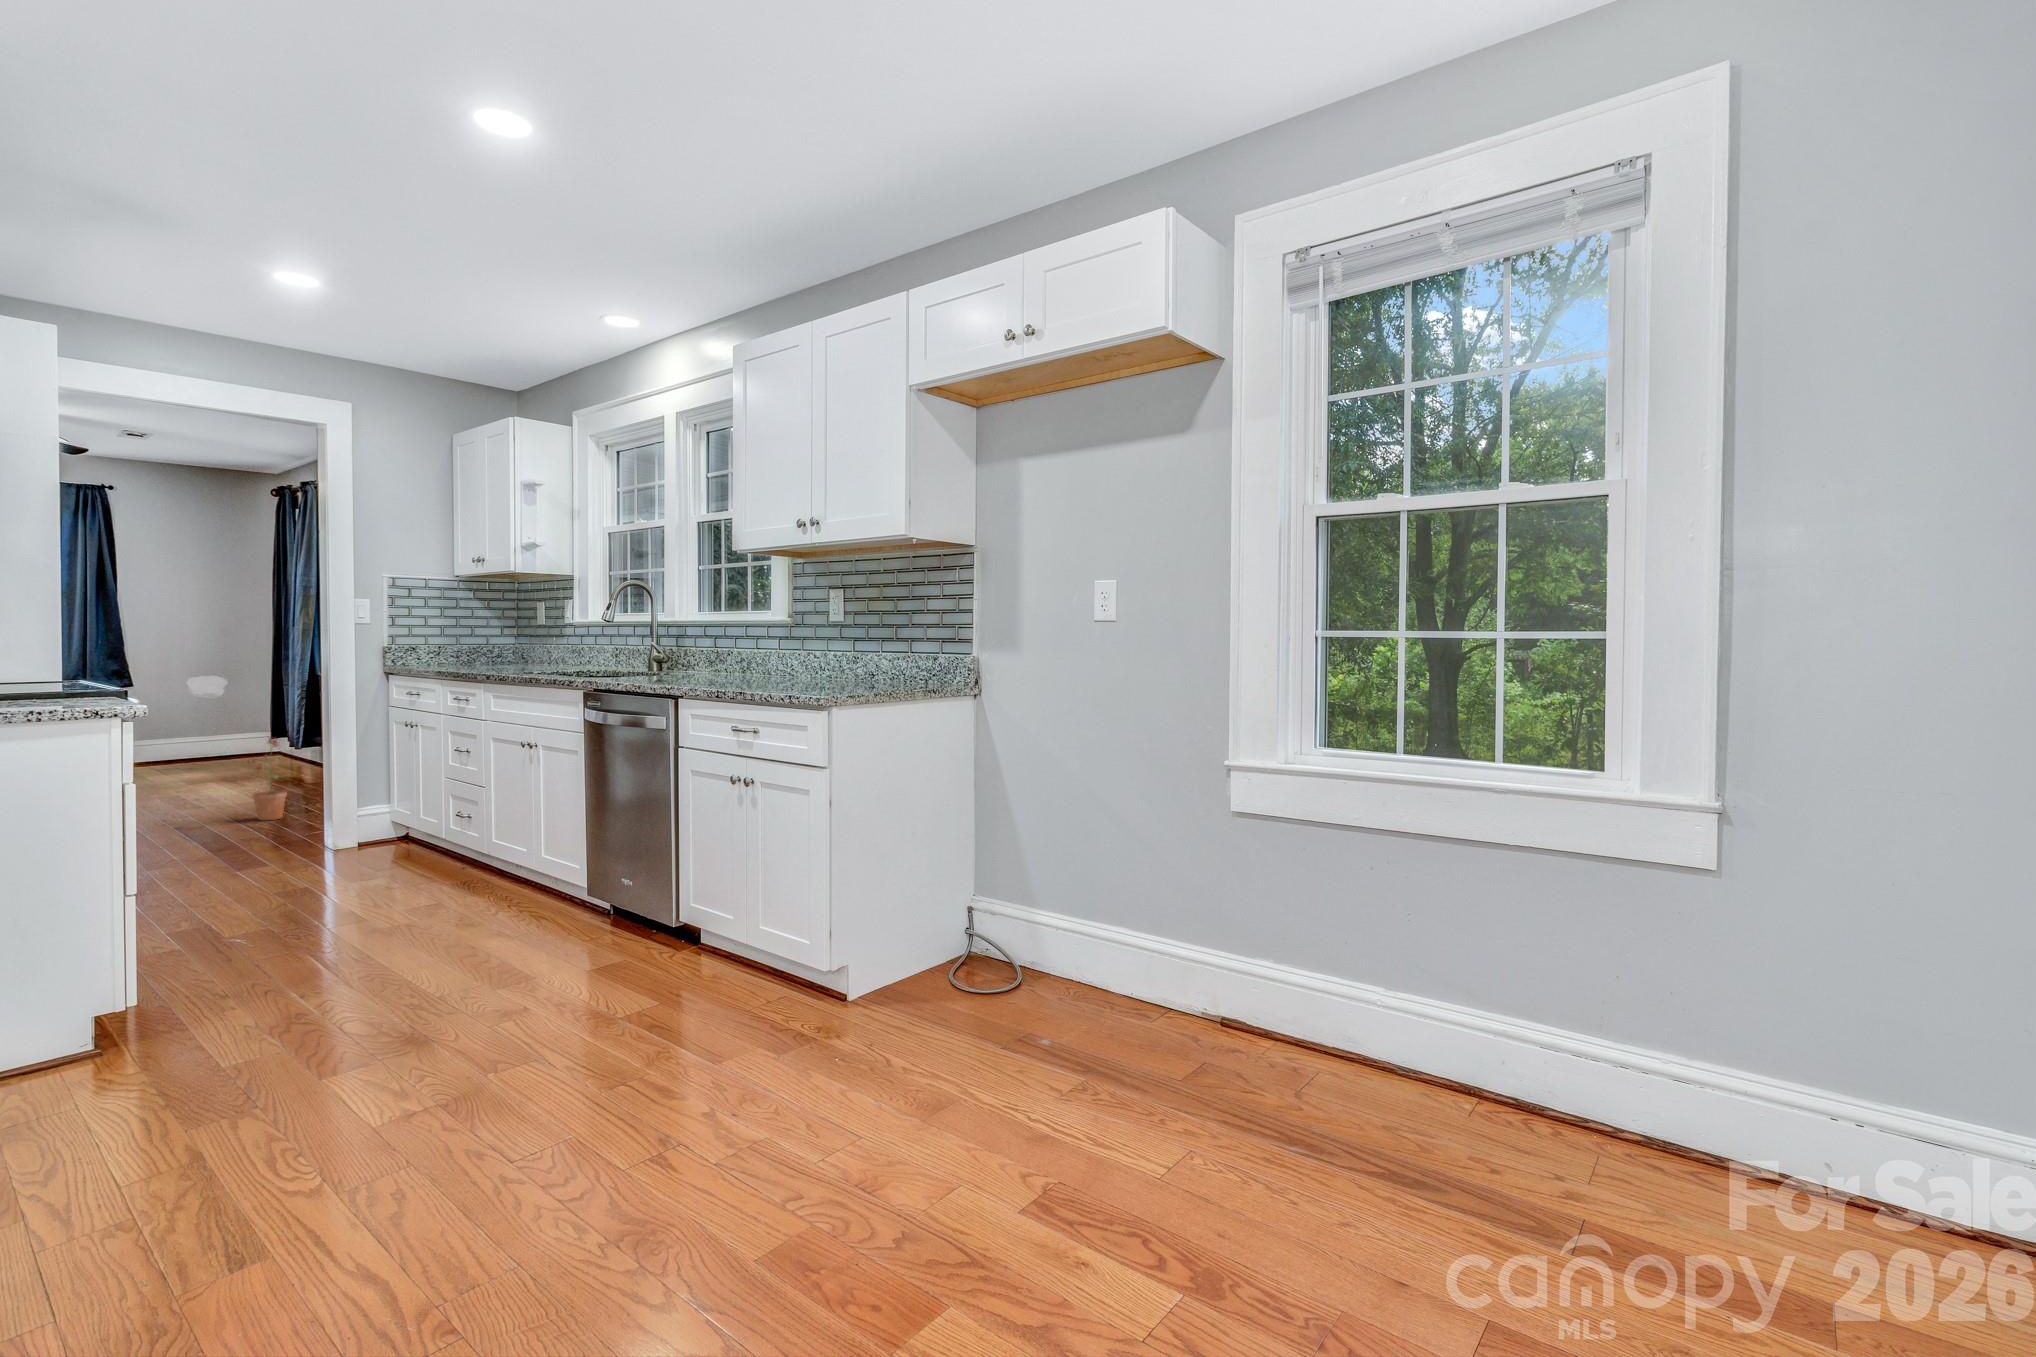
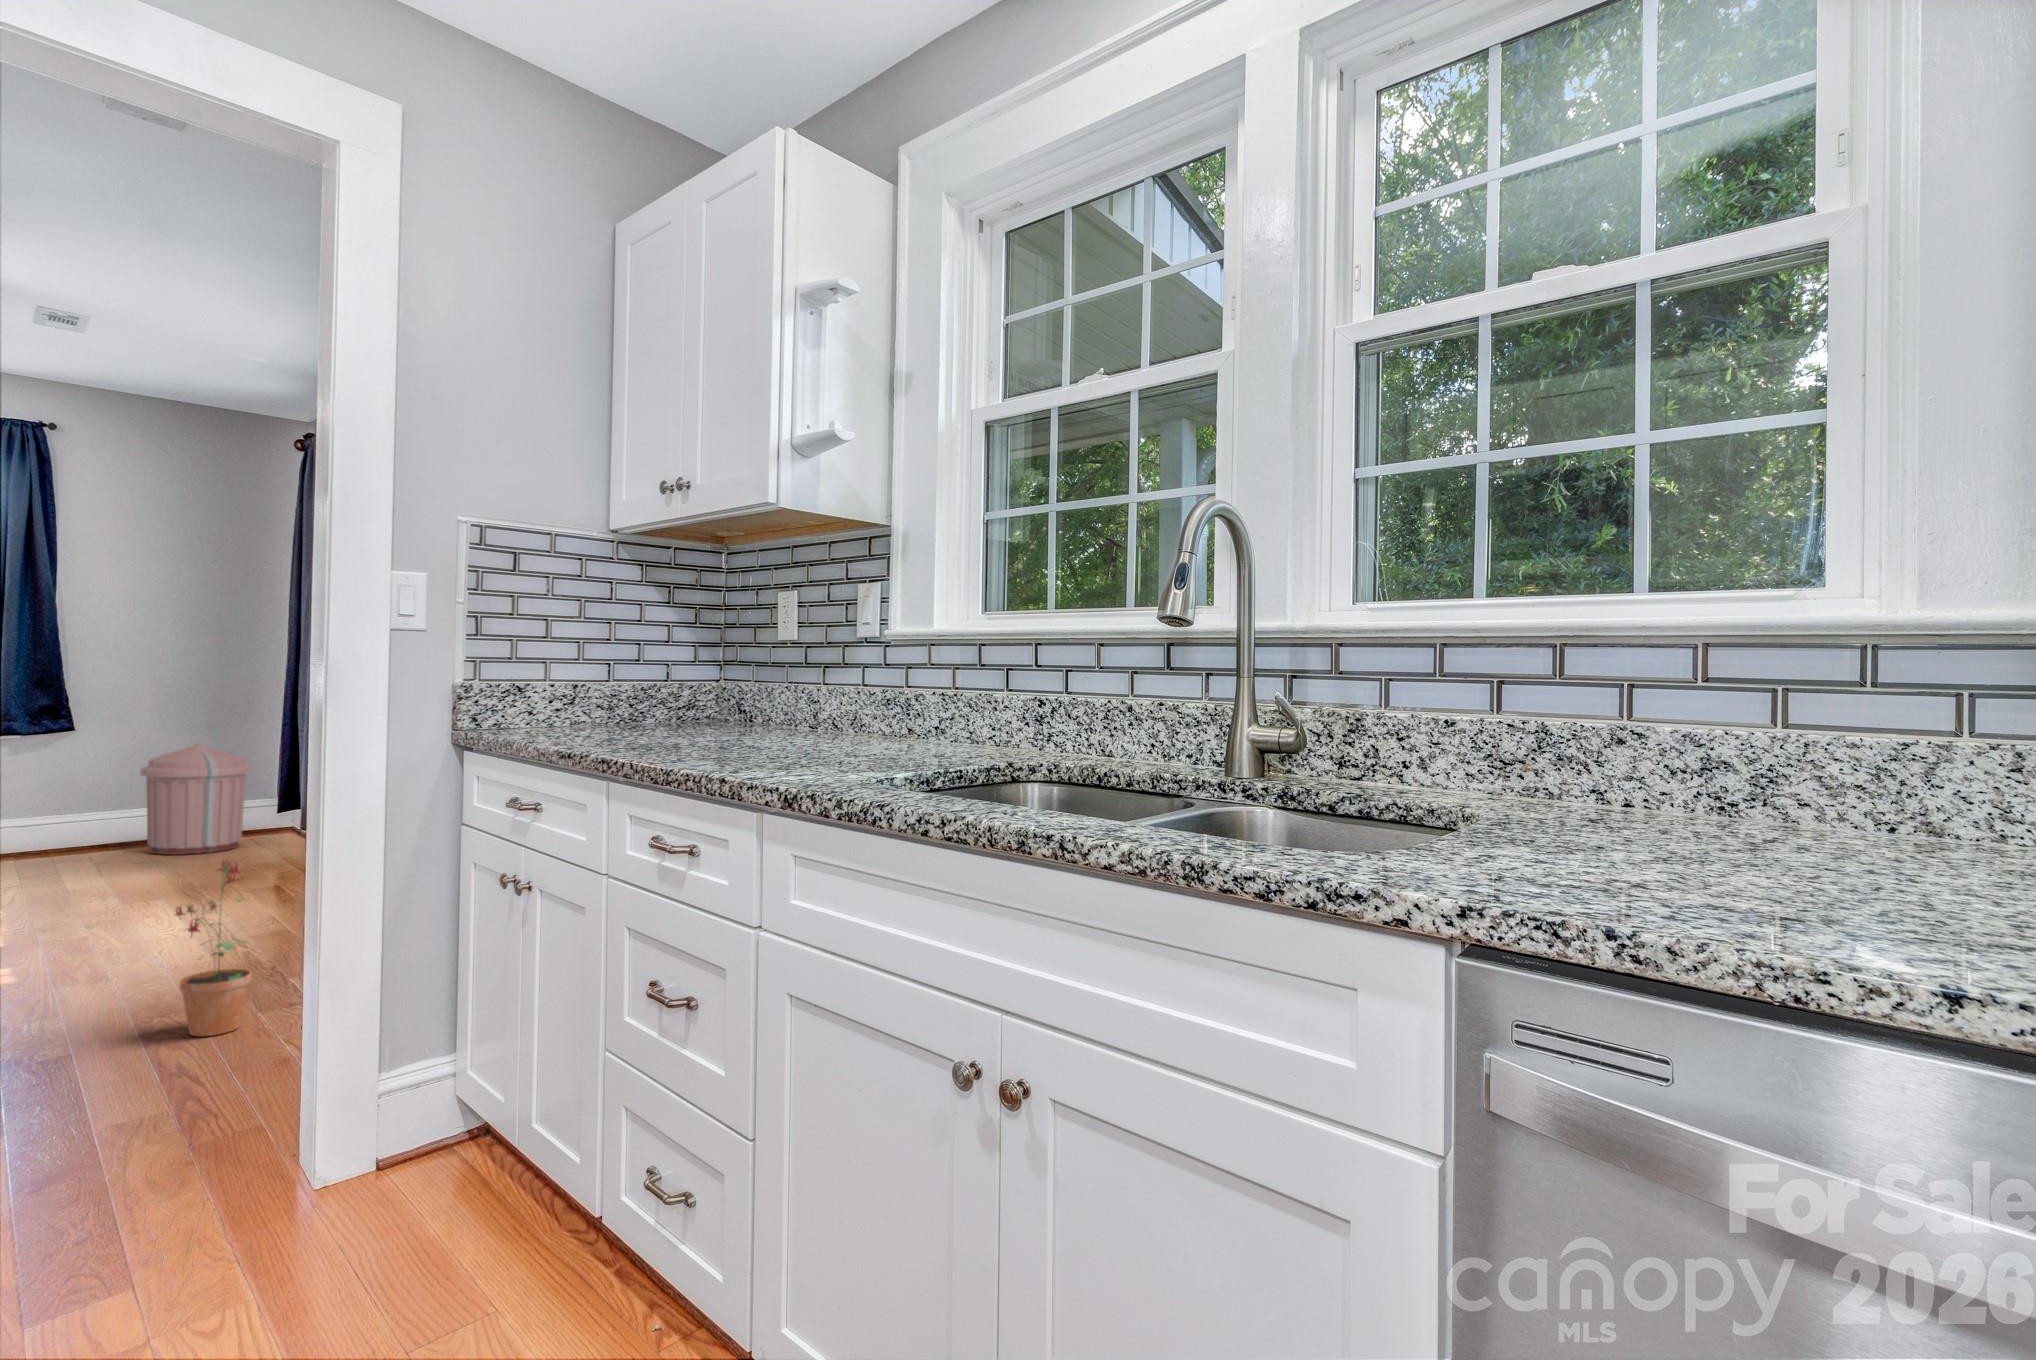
trash can: none [178,692,251,763] -> present [141,743,252,855]

